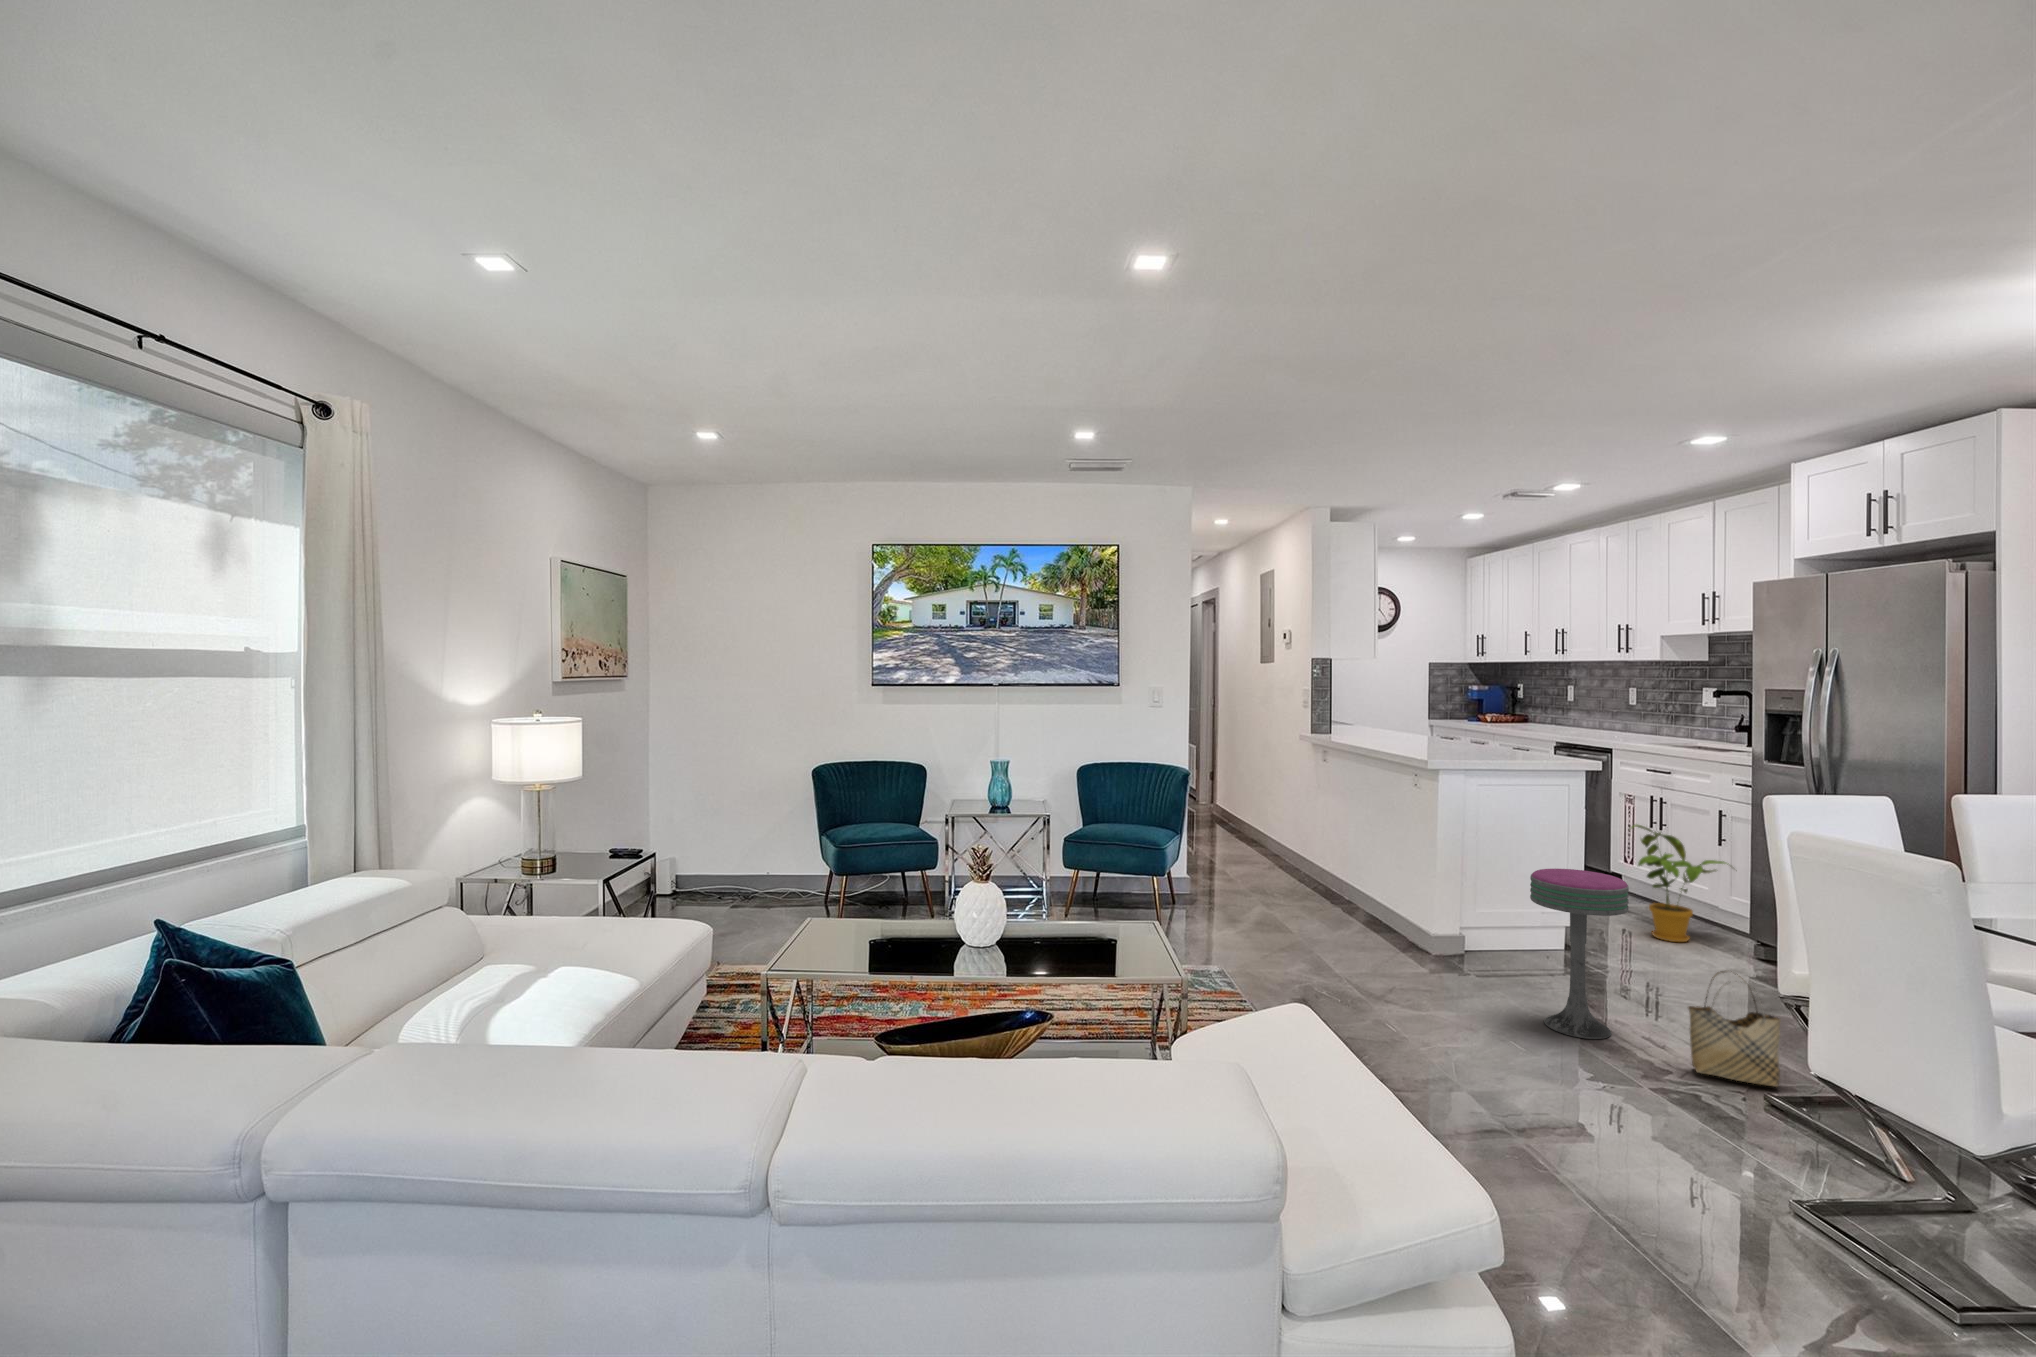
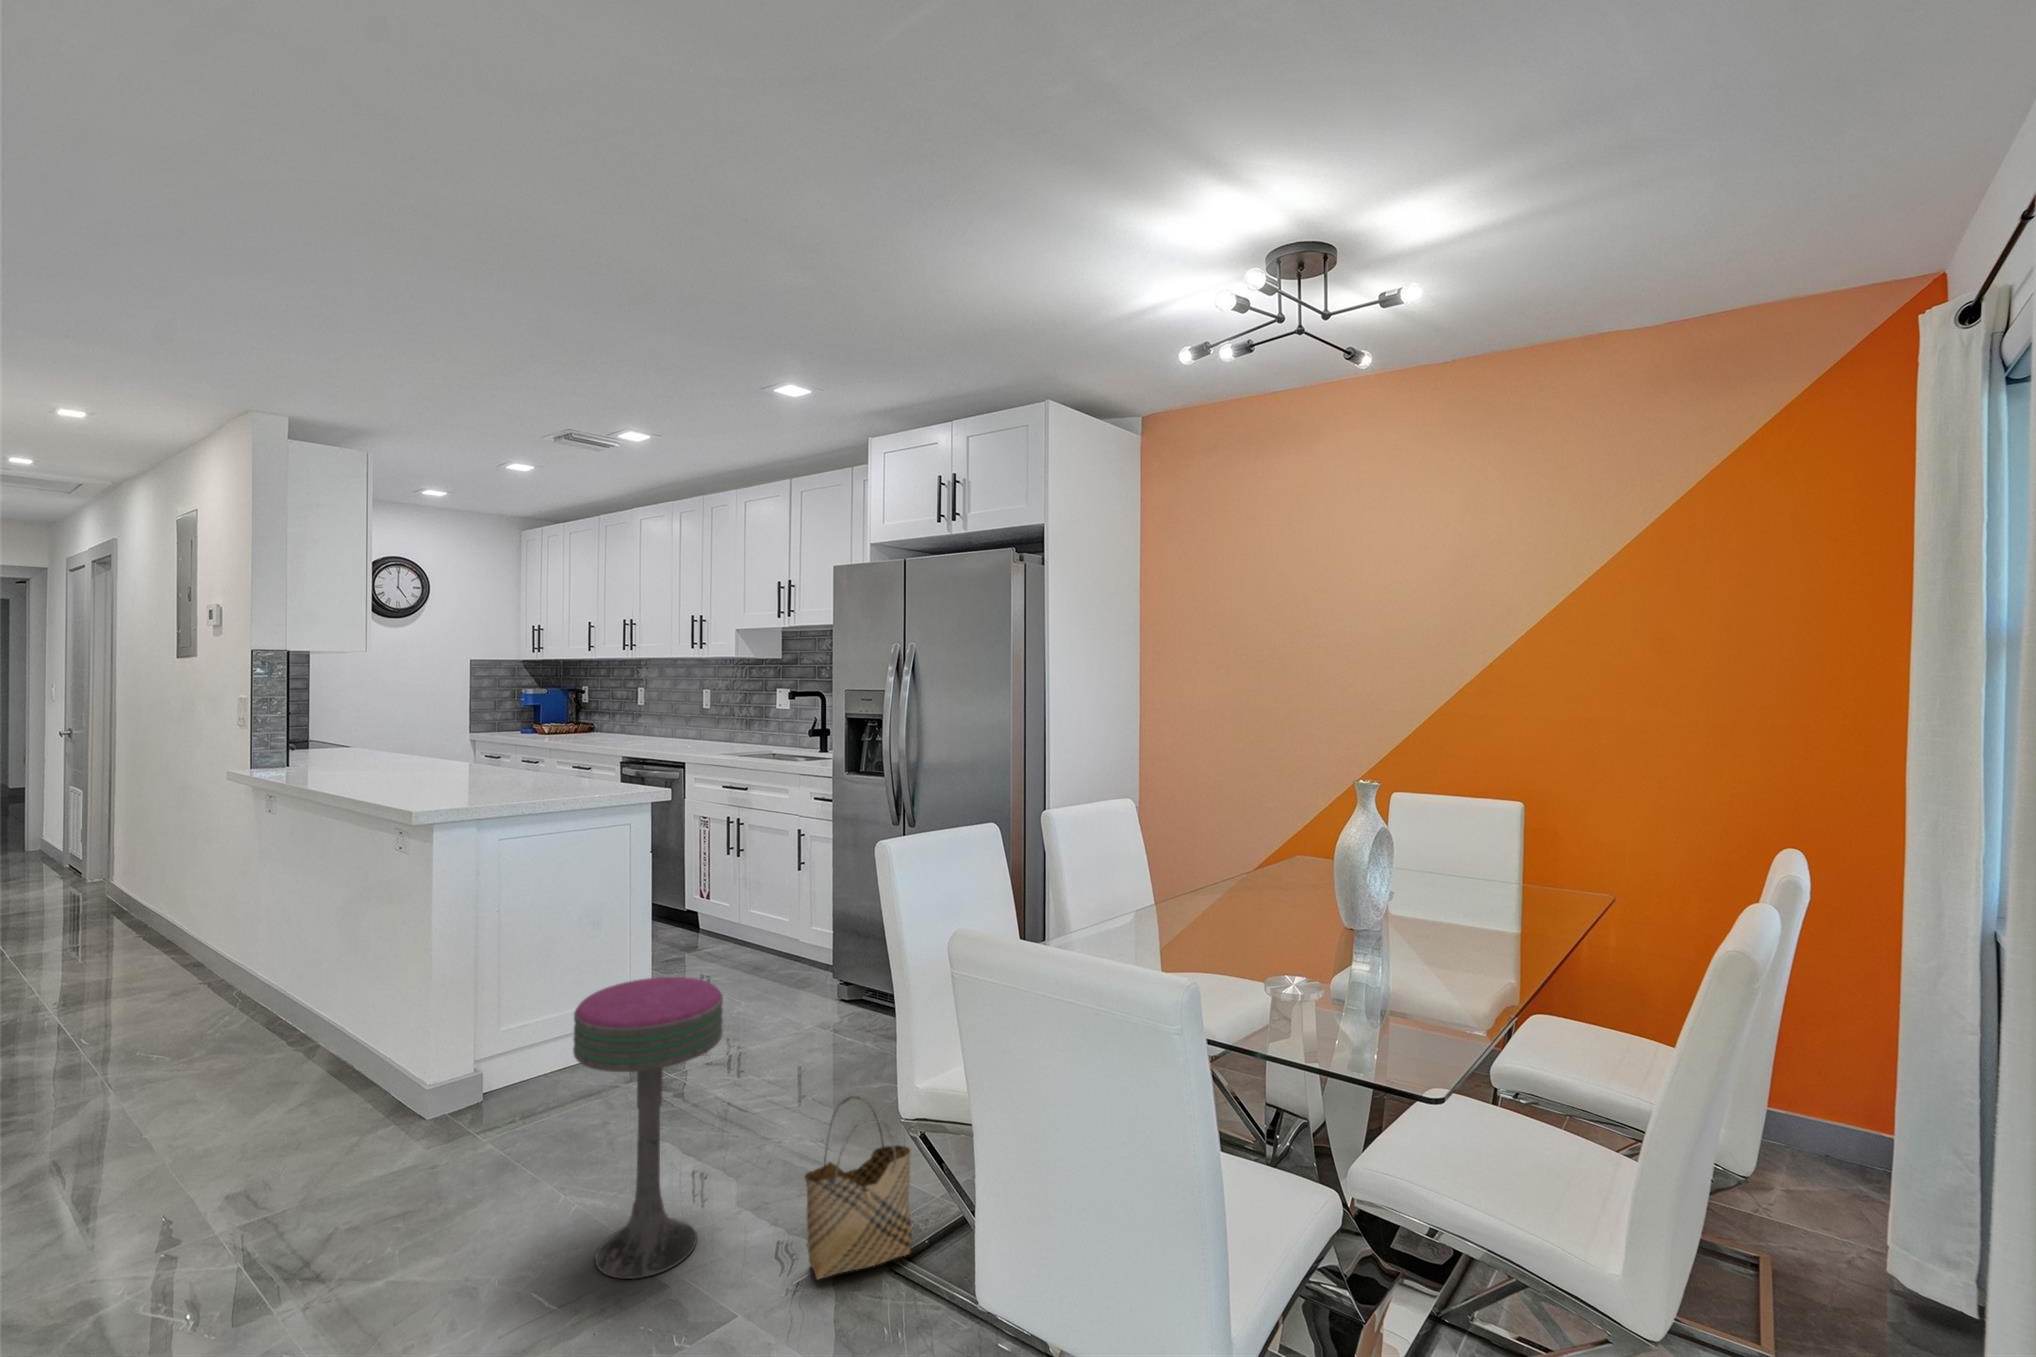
house plant: present [1631,825,1728,942] -> none [710,860,819,1002]

